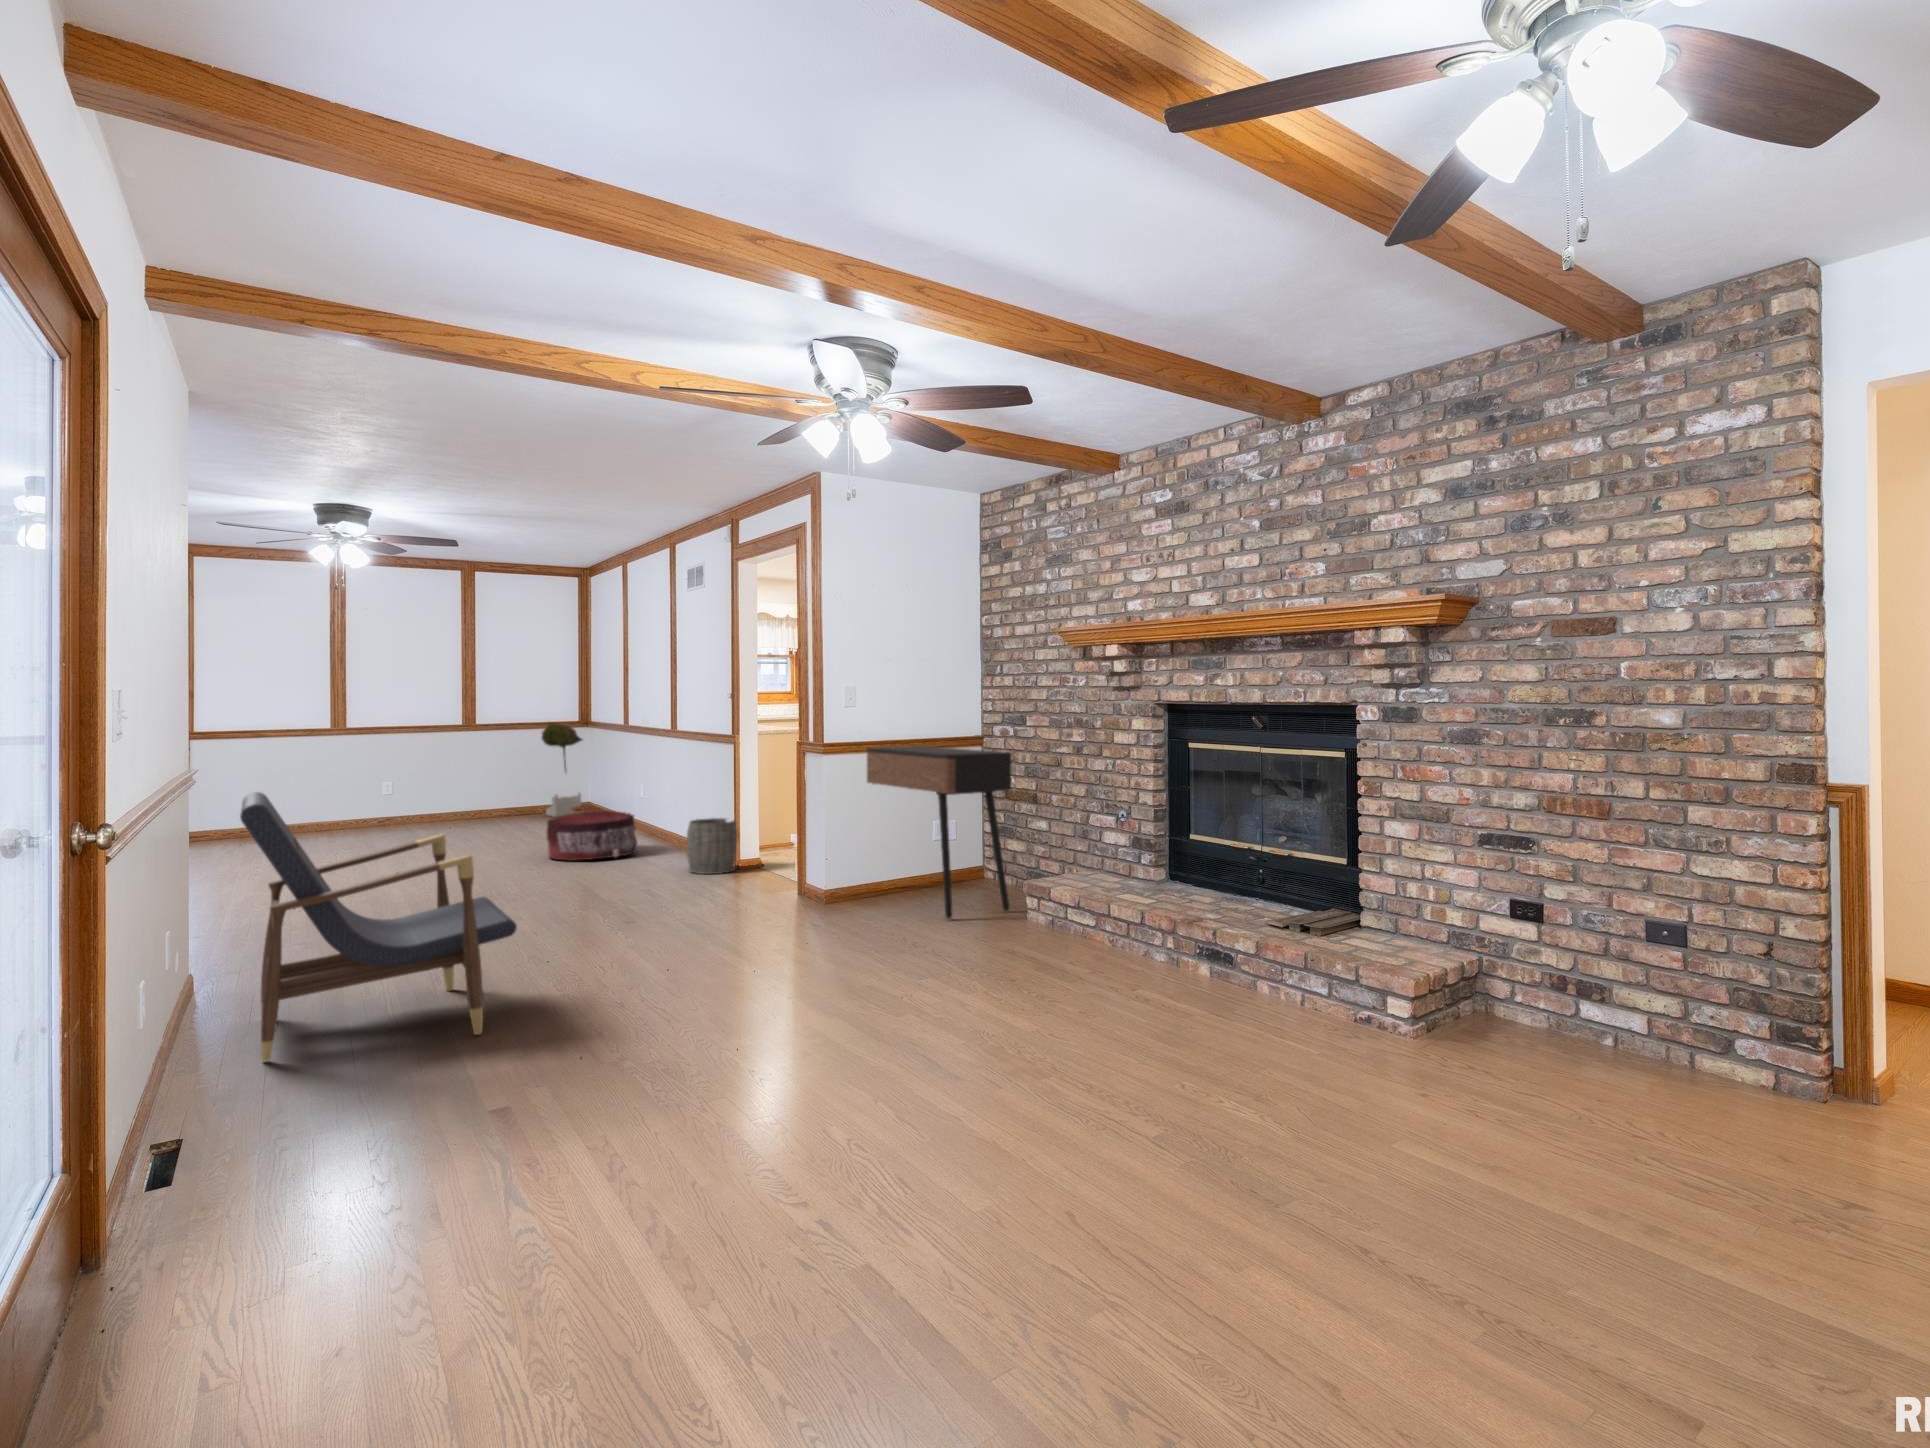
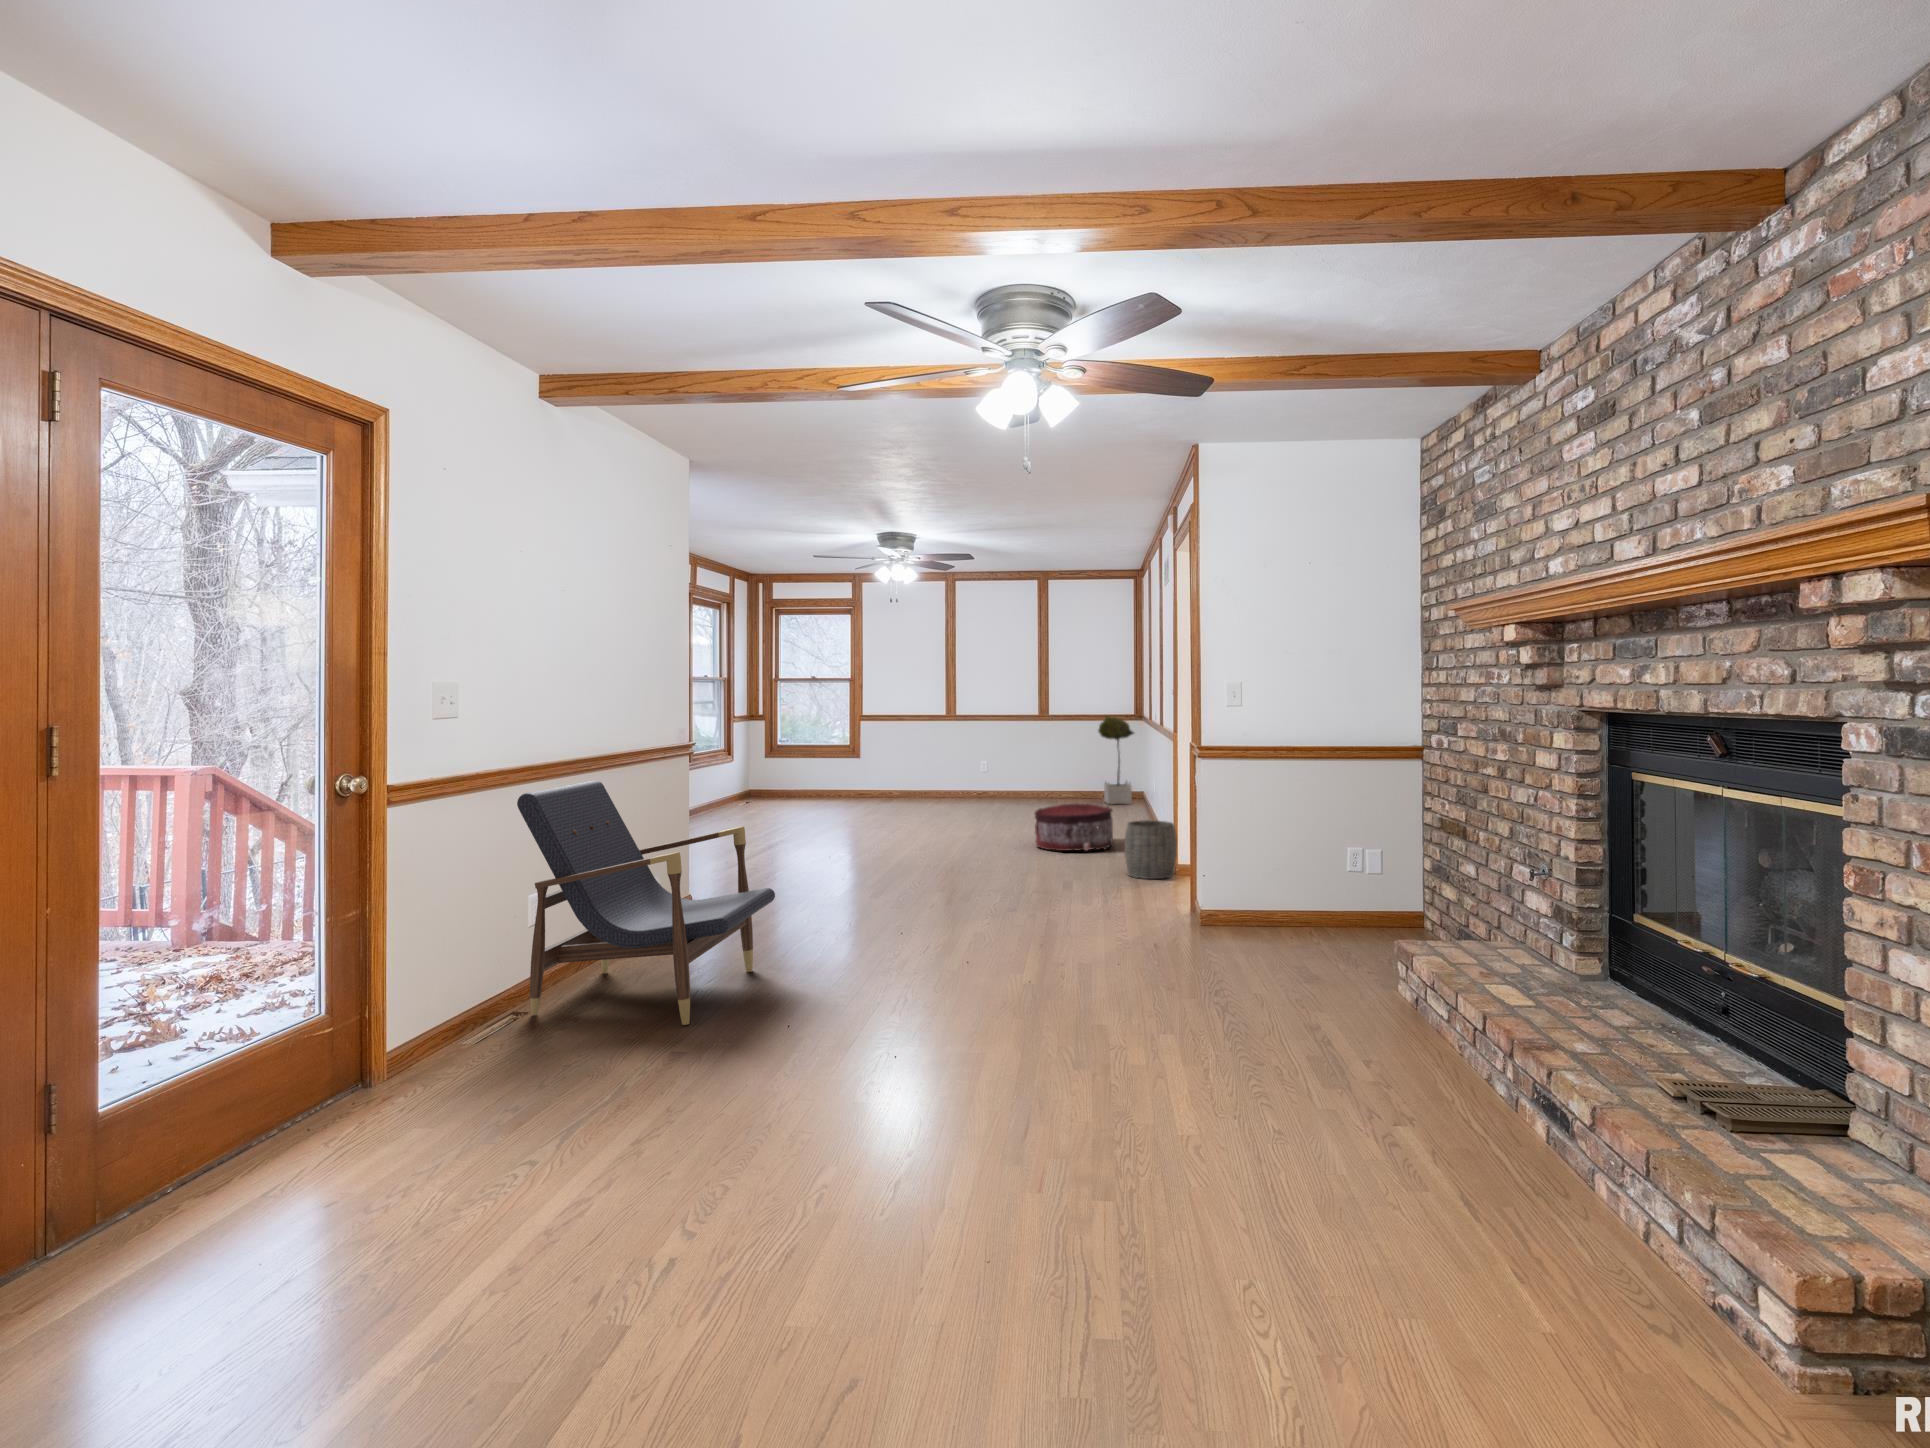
console table: present [867,745,1011,919] -> none [1251,753,1396,975]

